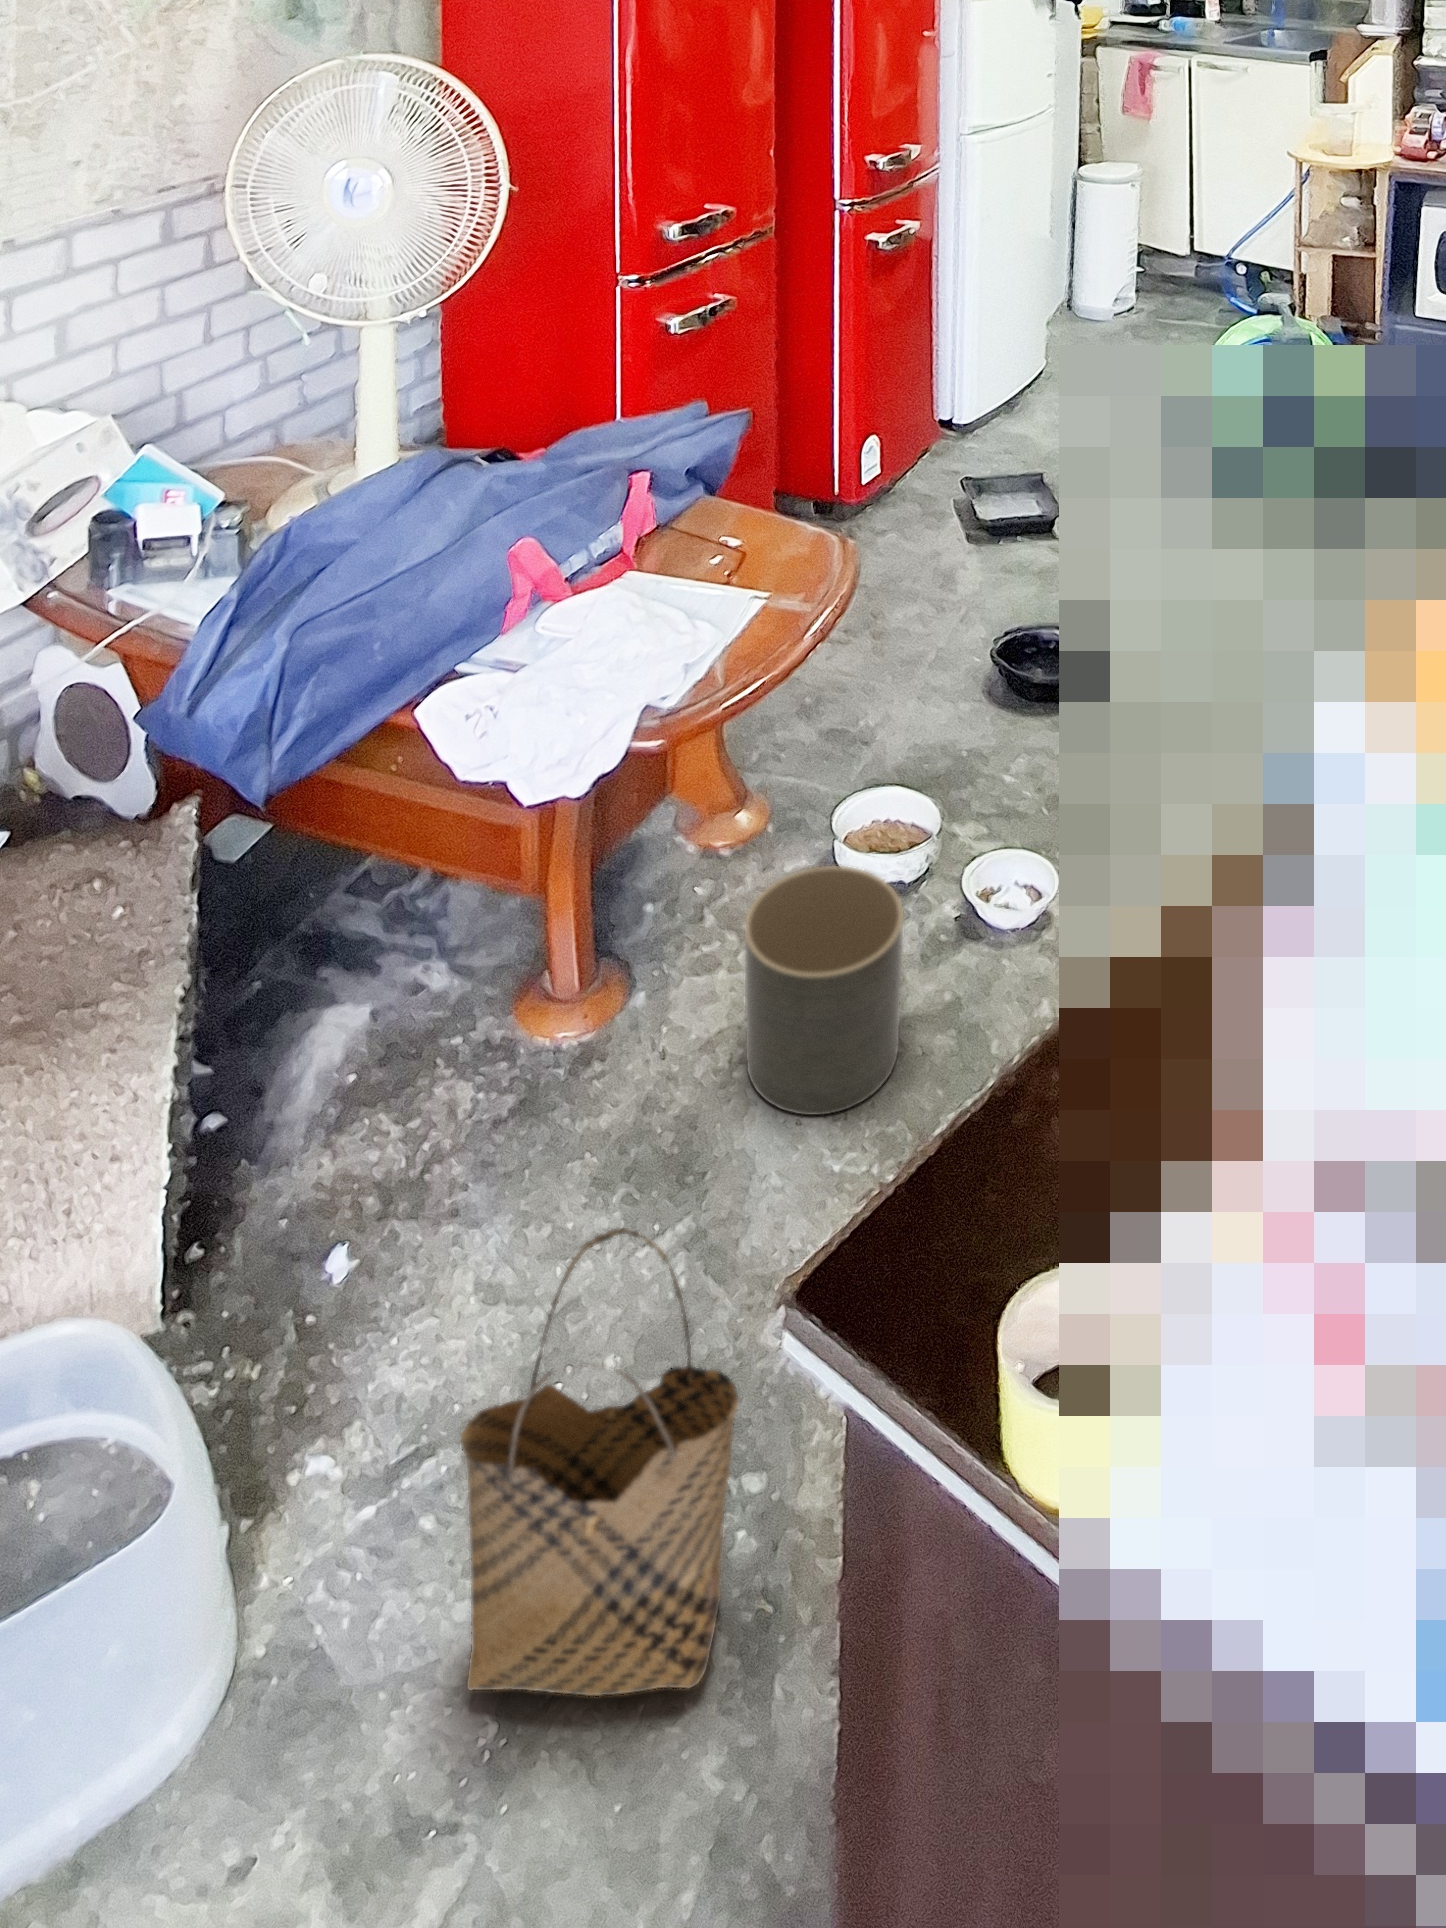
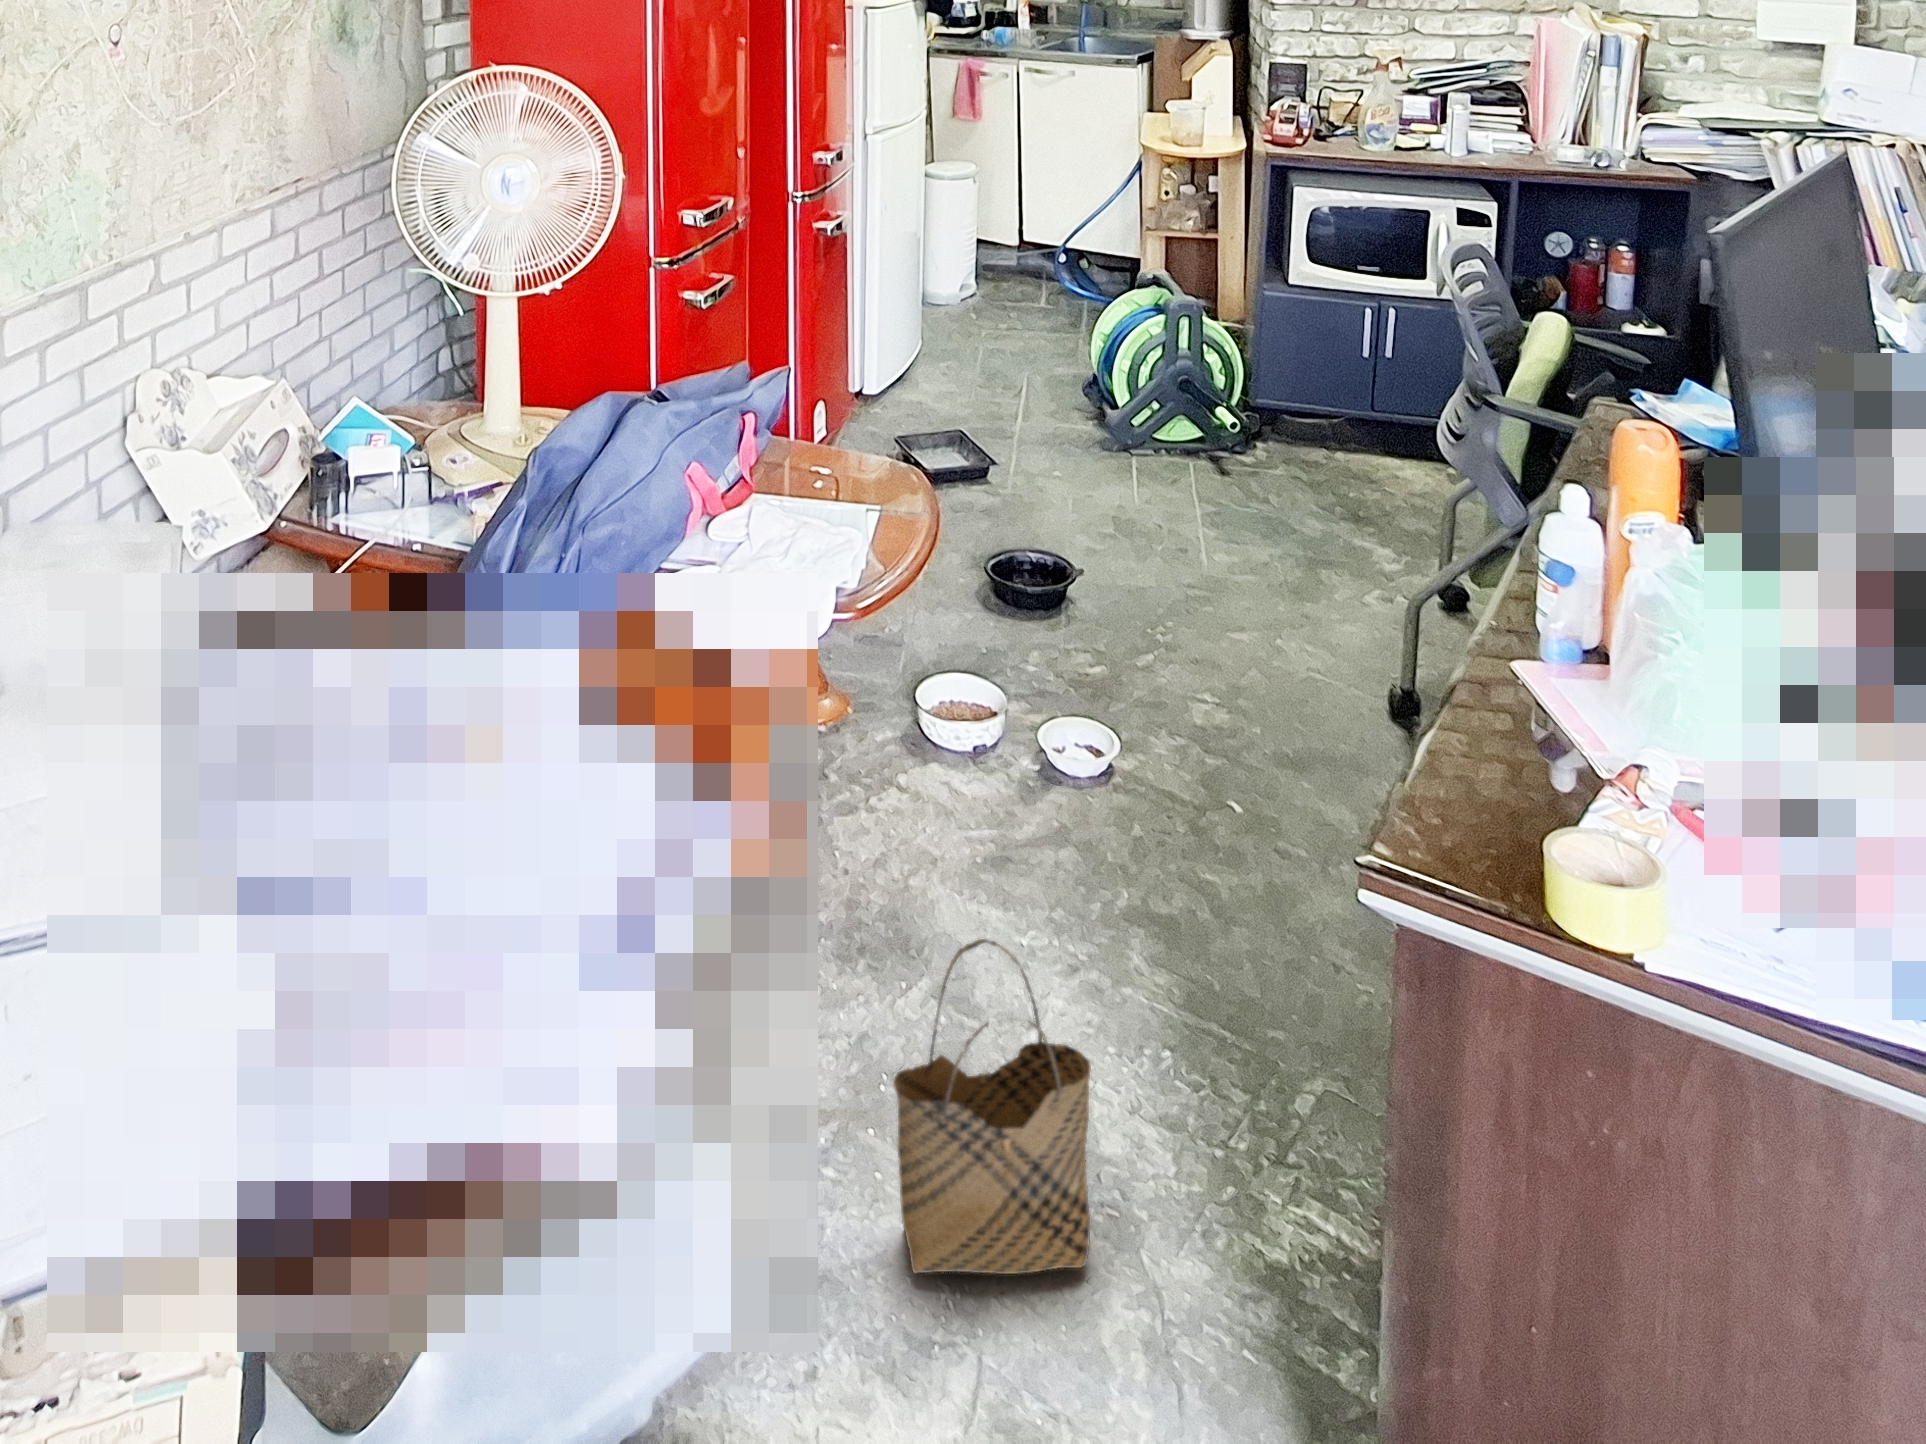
planter: present [745,866,903,1115] -> none [914,718,1045,909]

